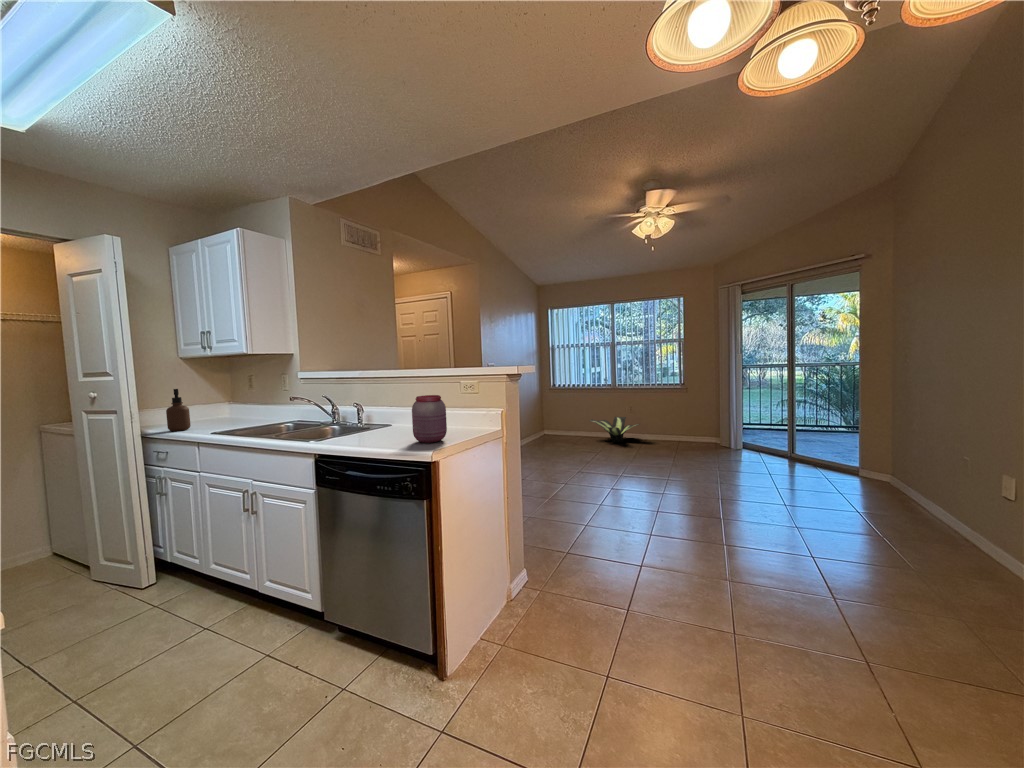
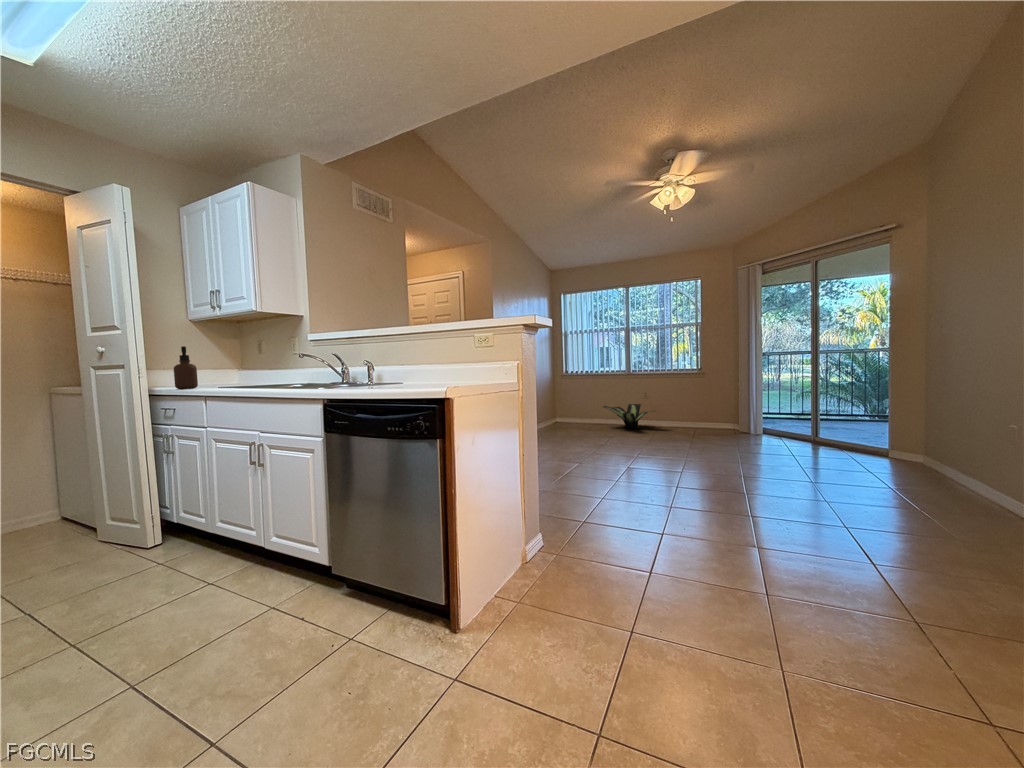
jar: present [412,395,447,443] -> none [425,341,461,389]

